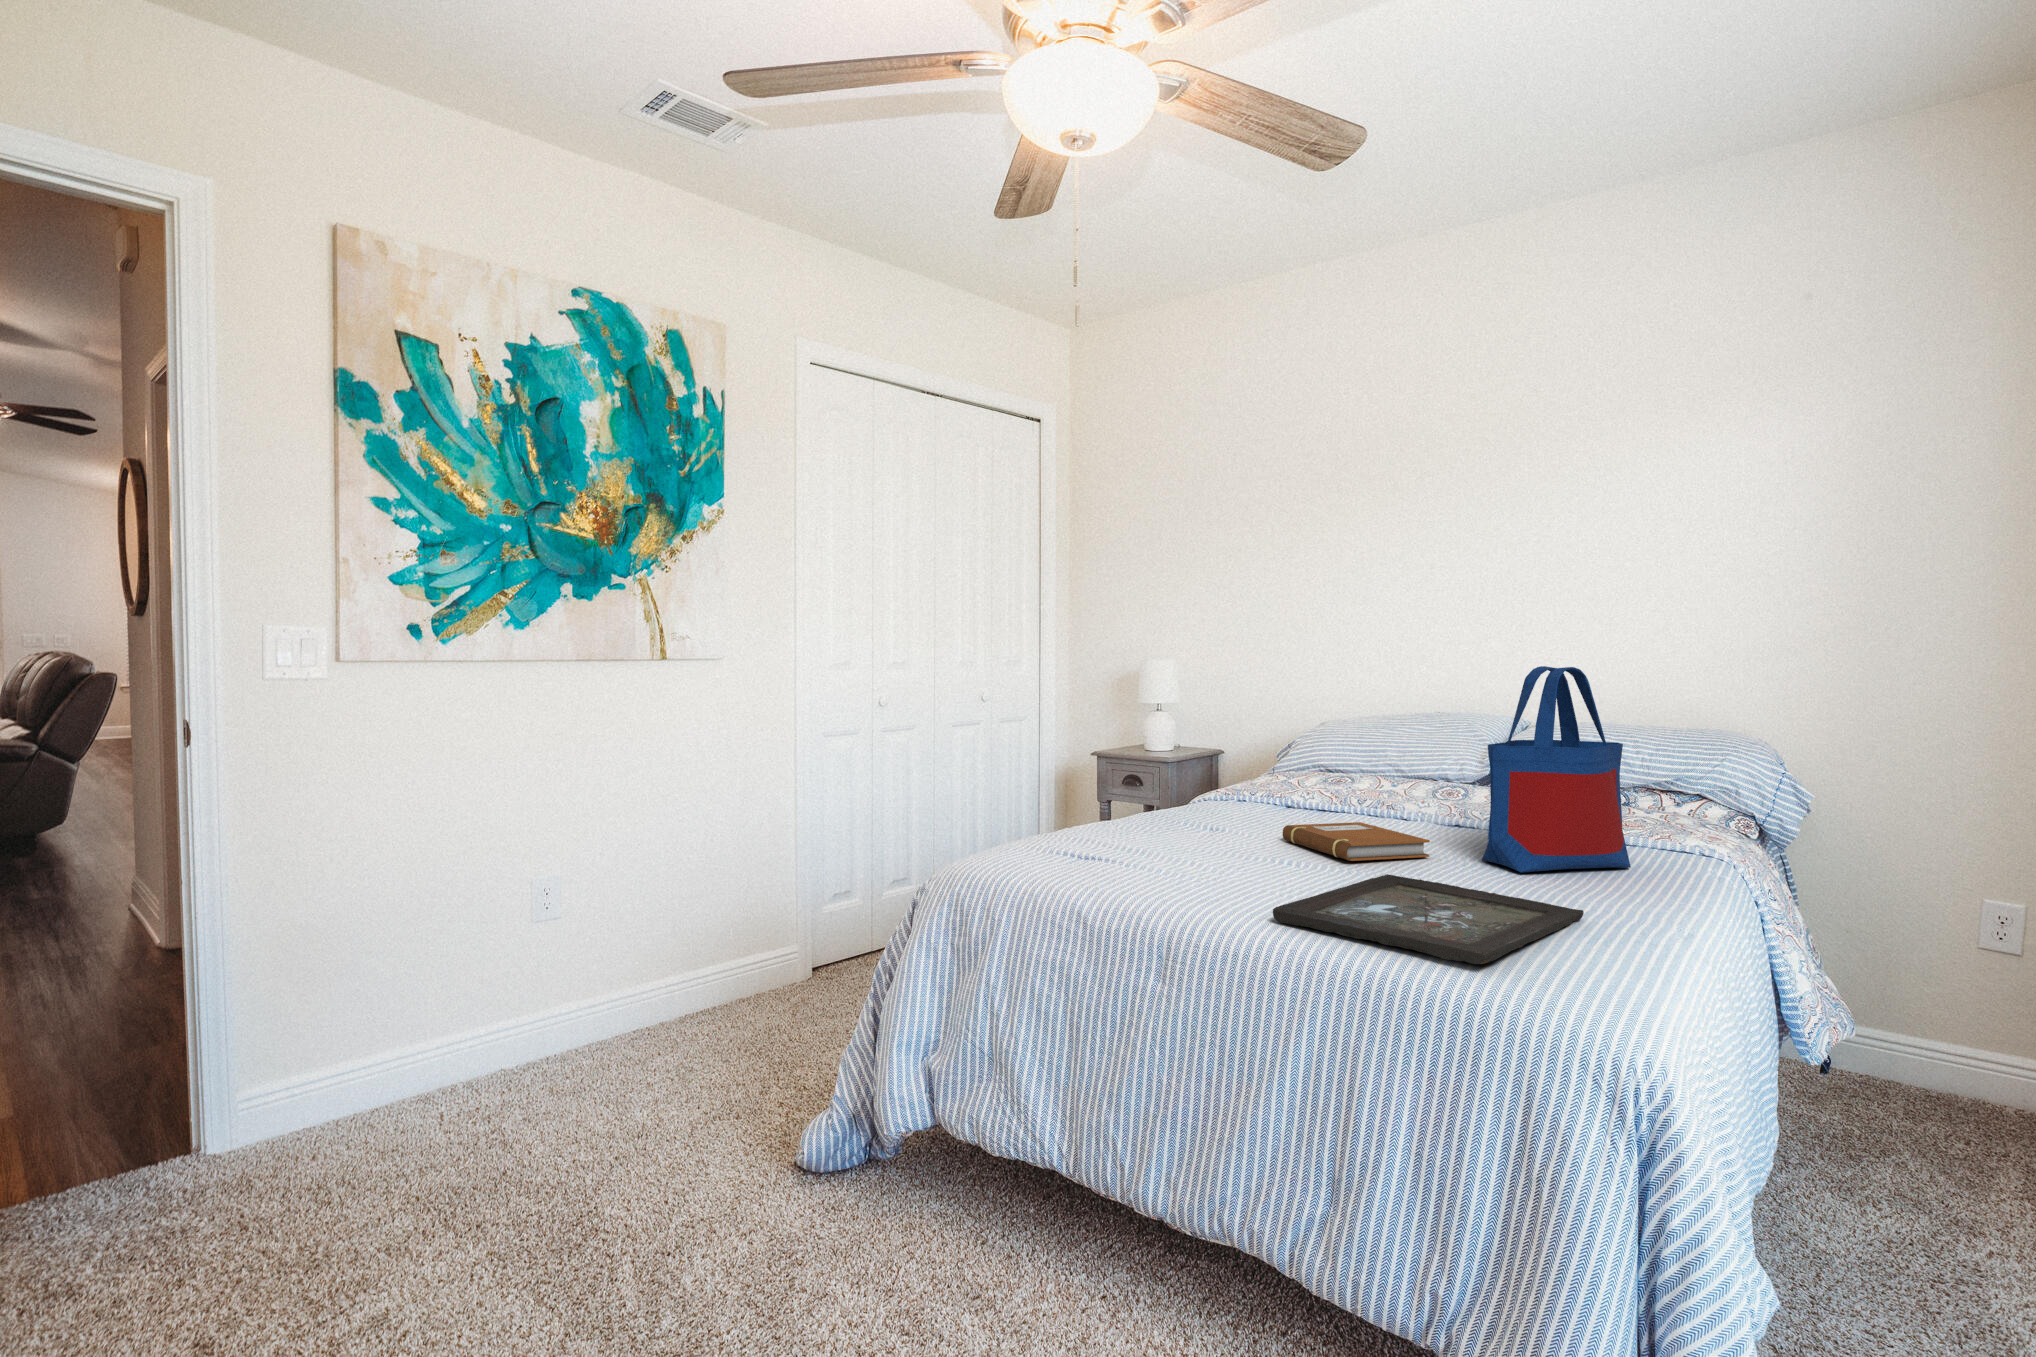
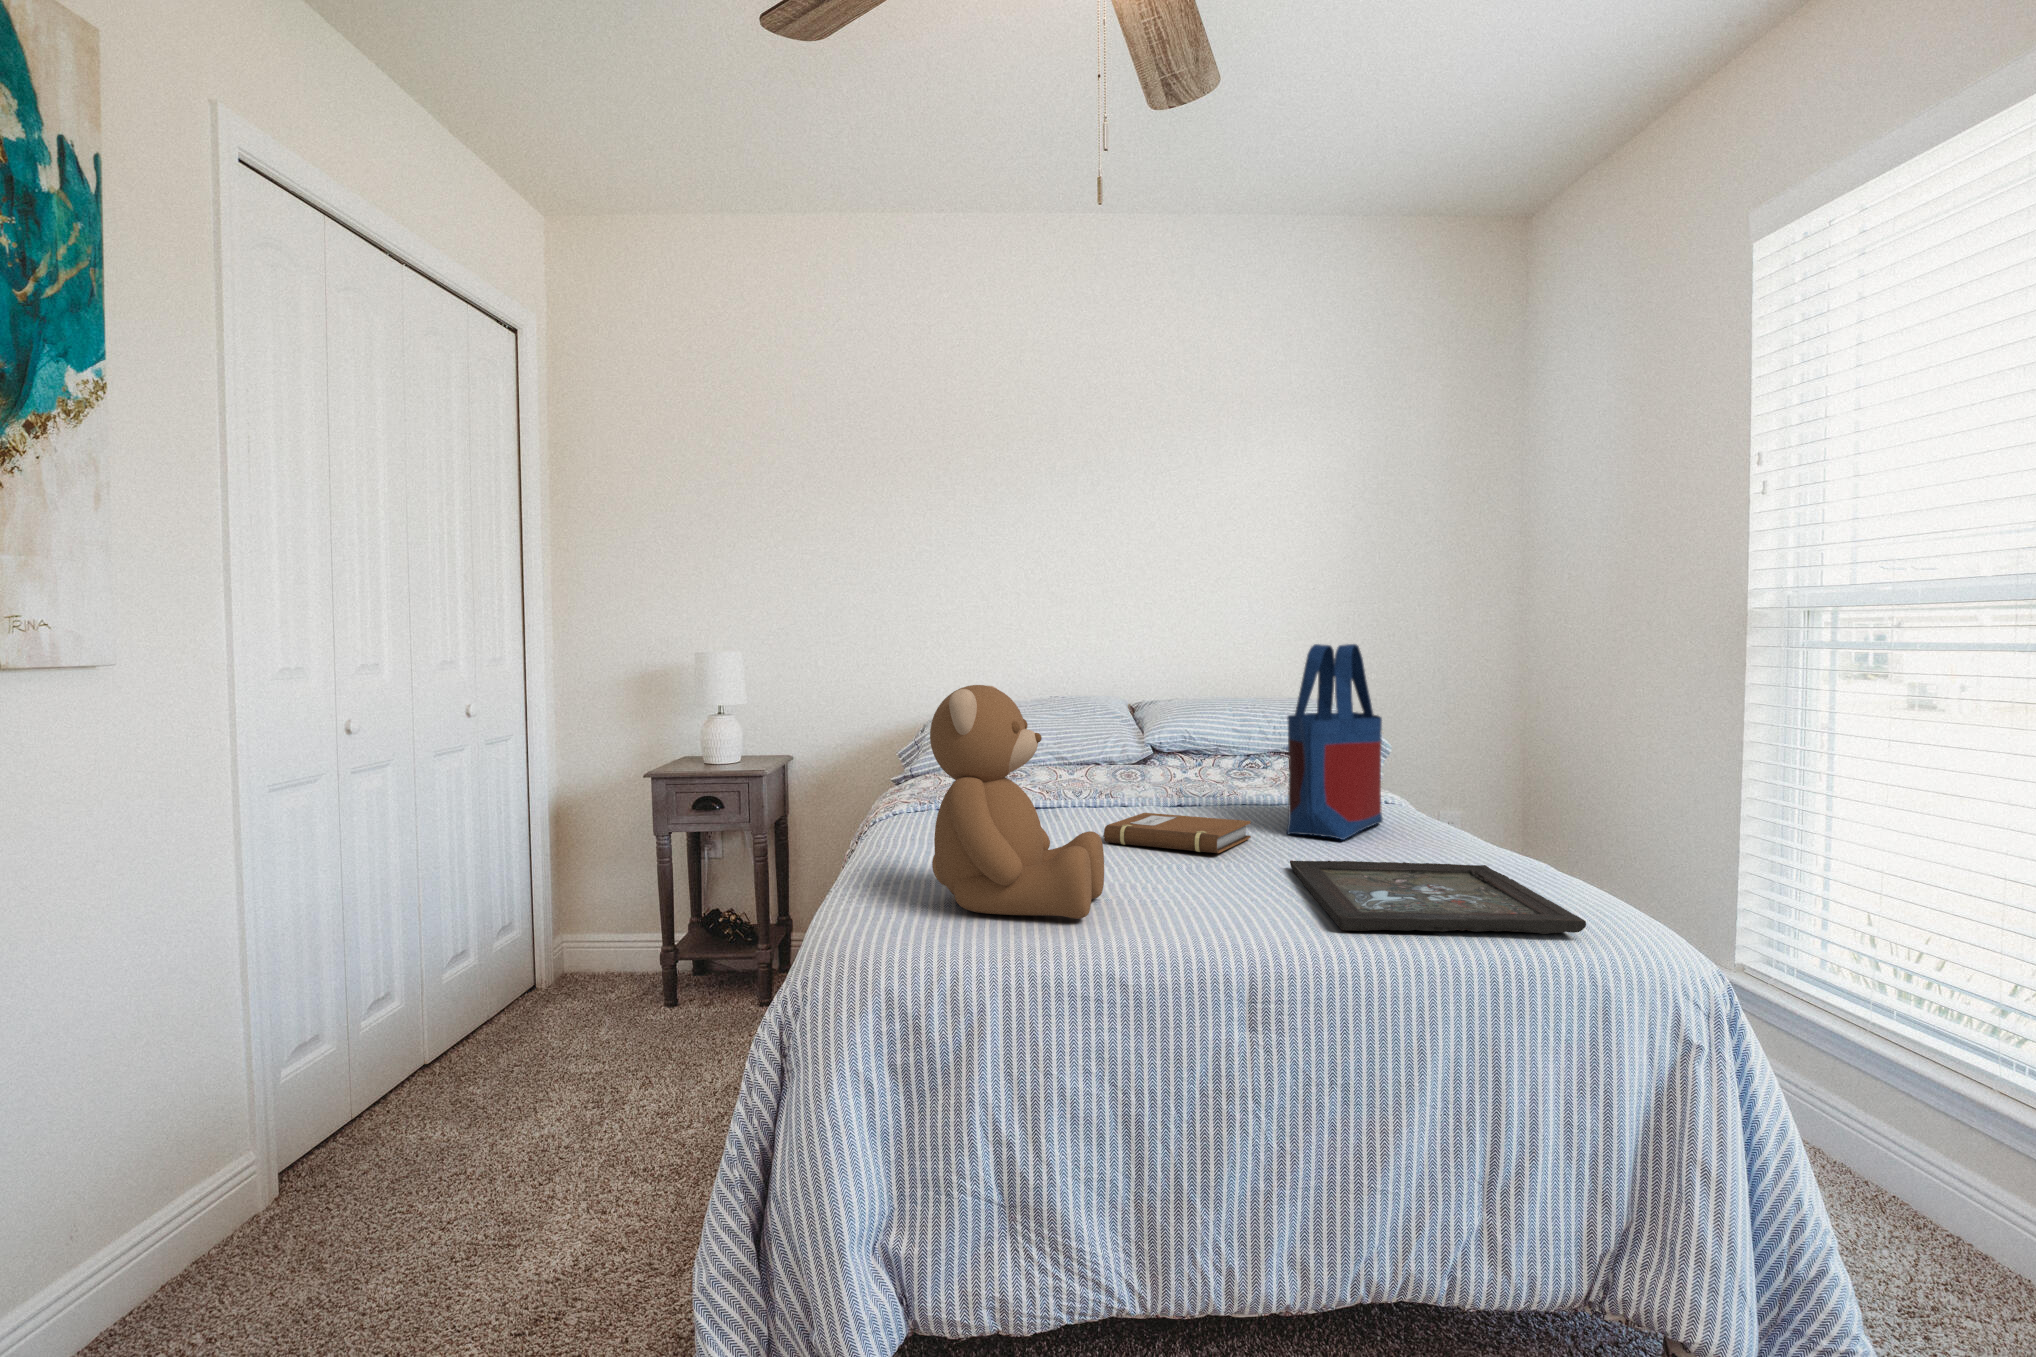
teddy bear: none [1038,693,1172,877] -> present [930,685,1104,919]

